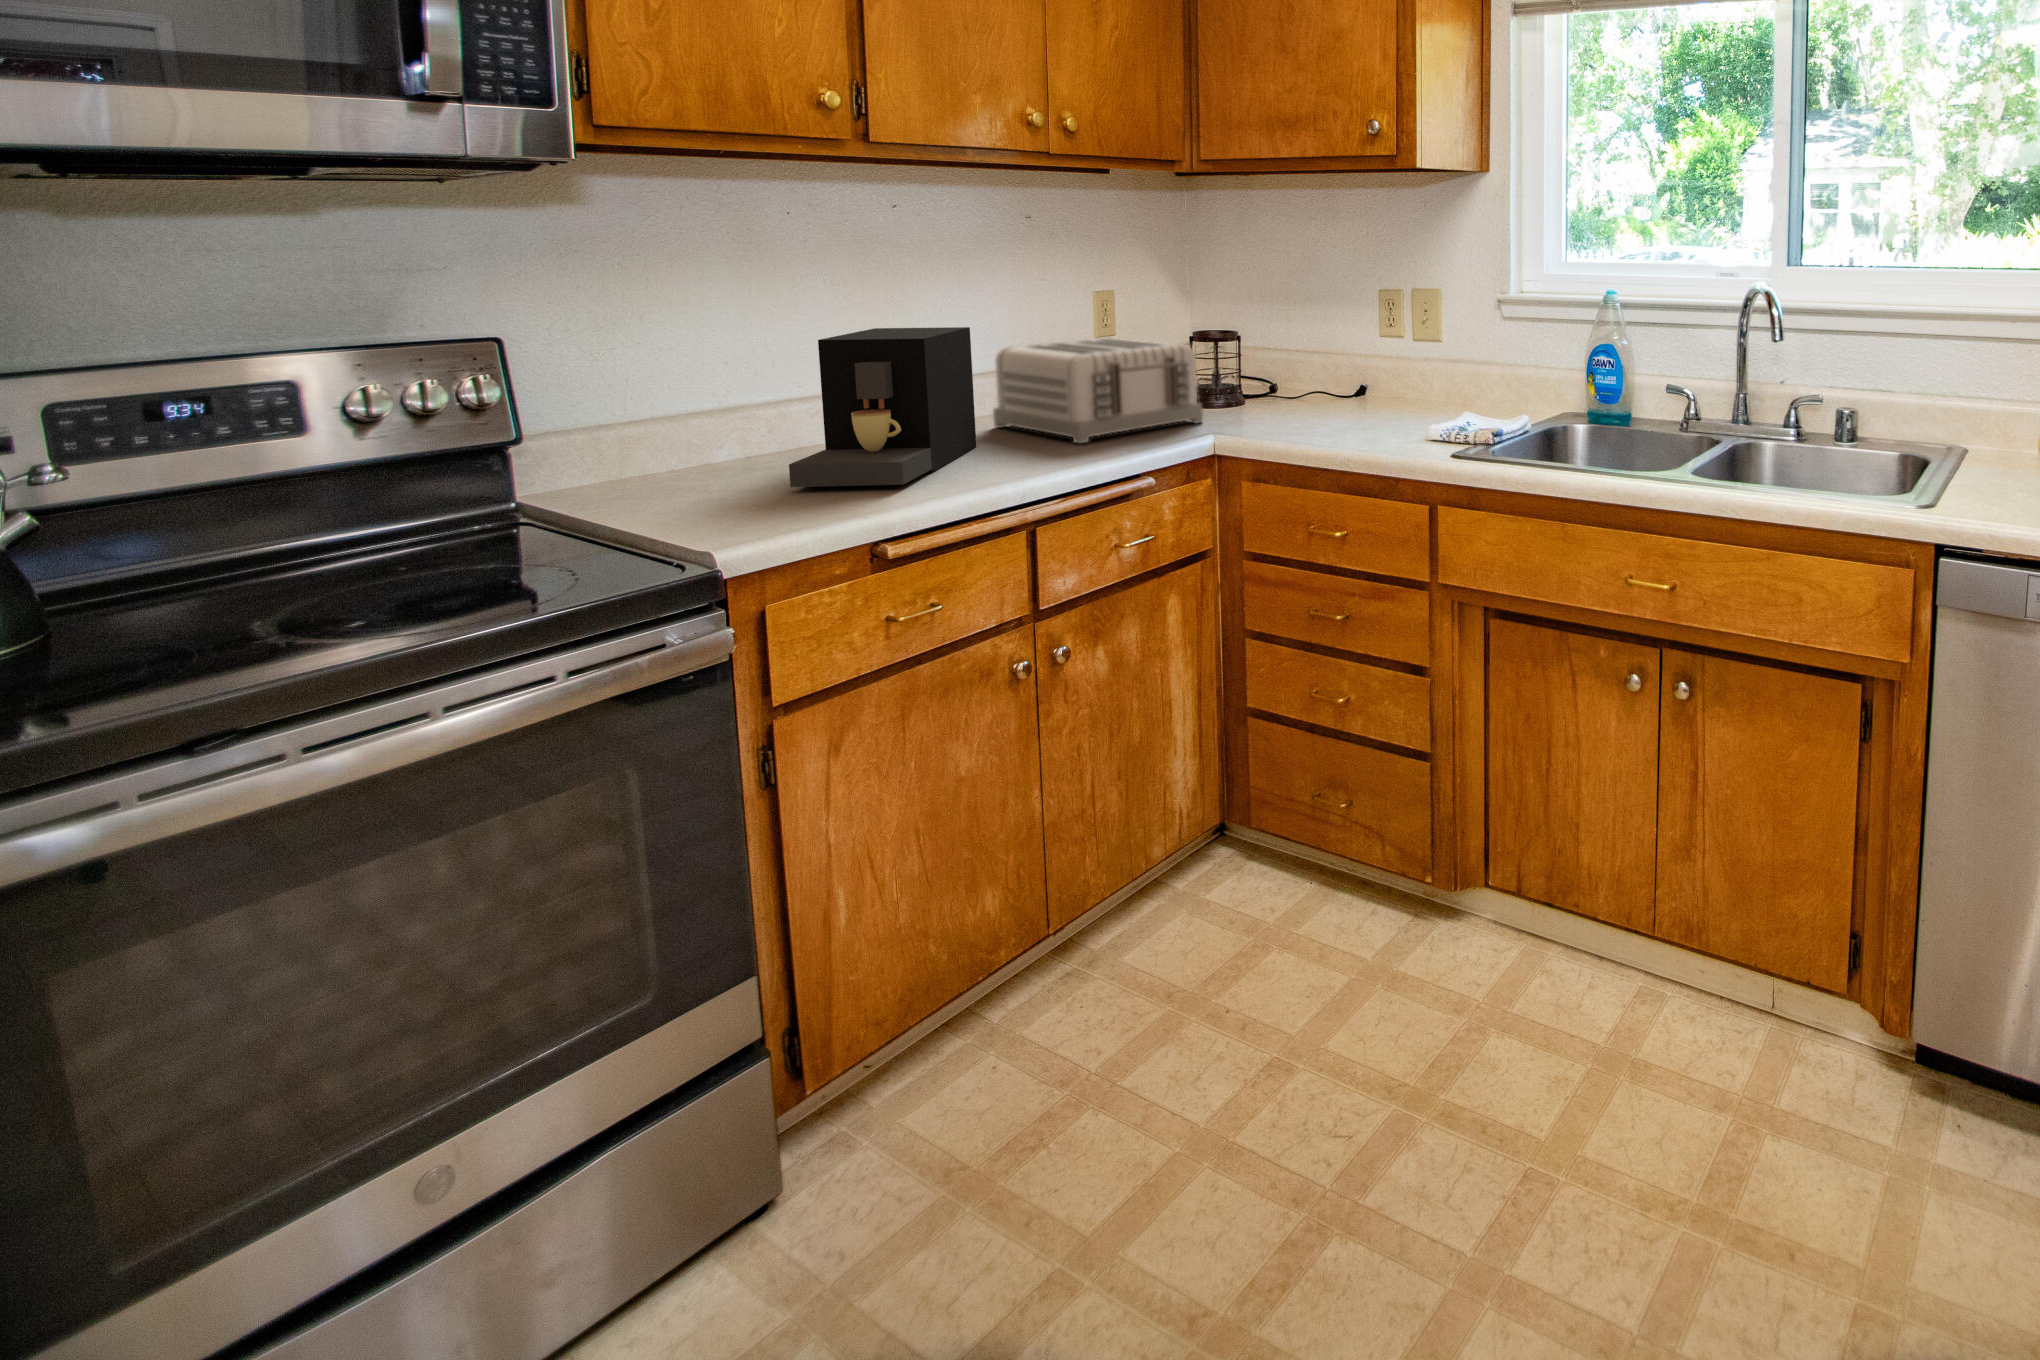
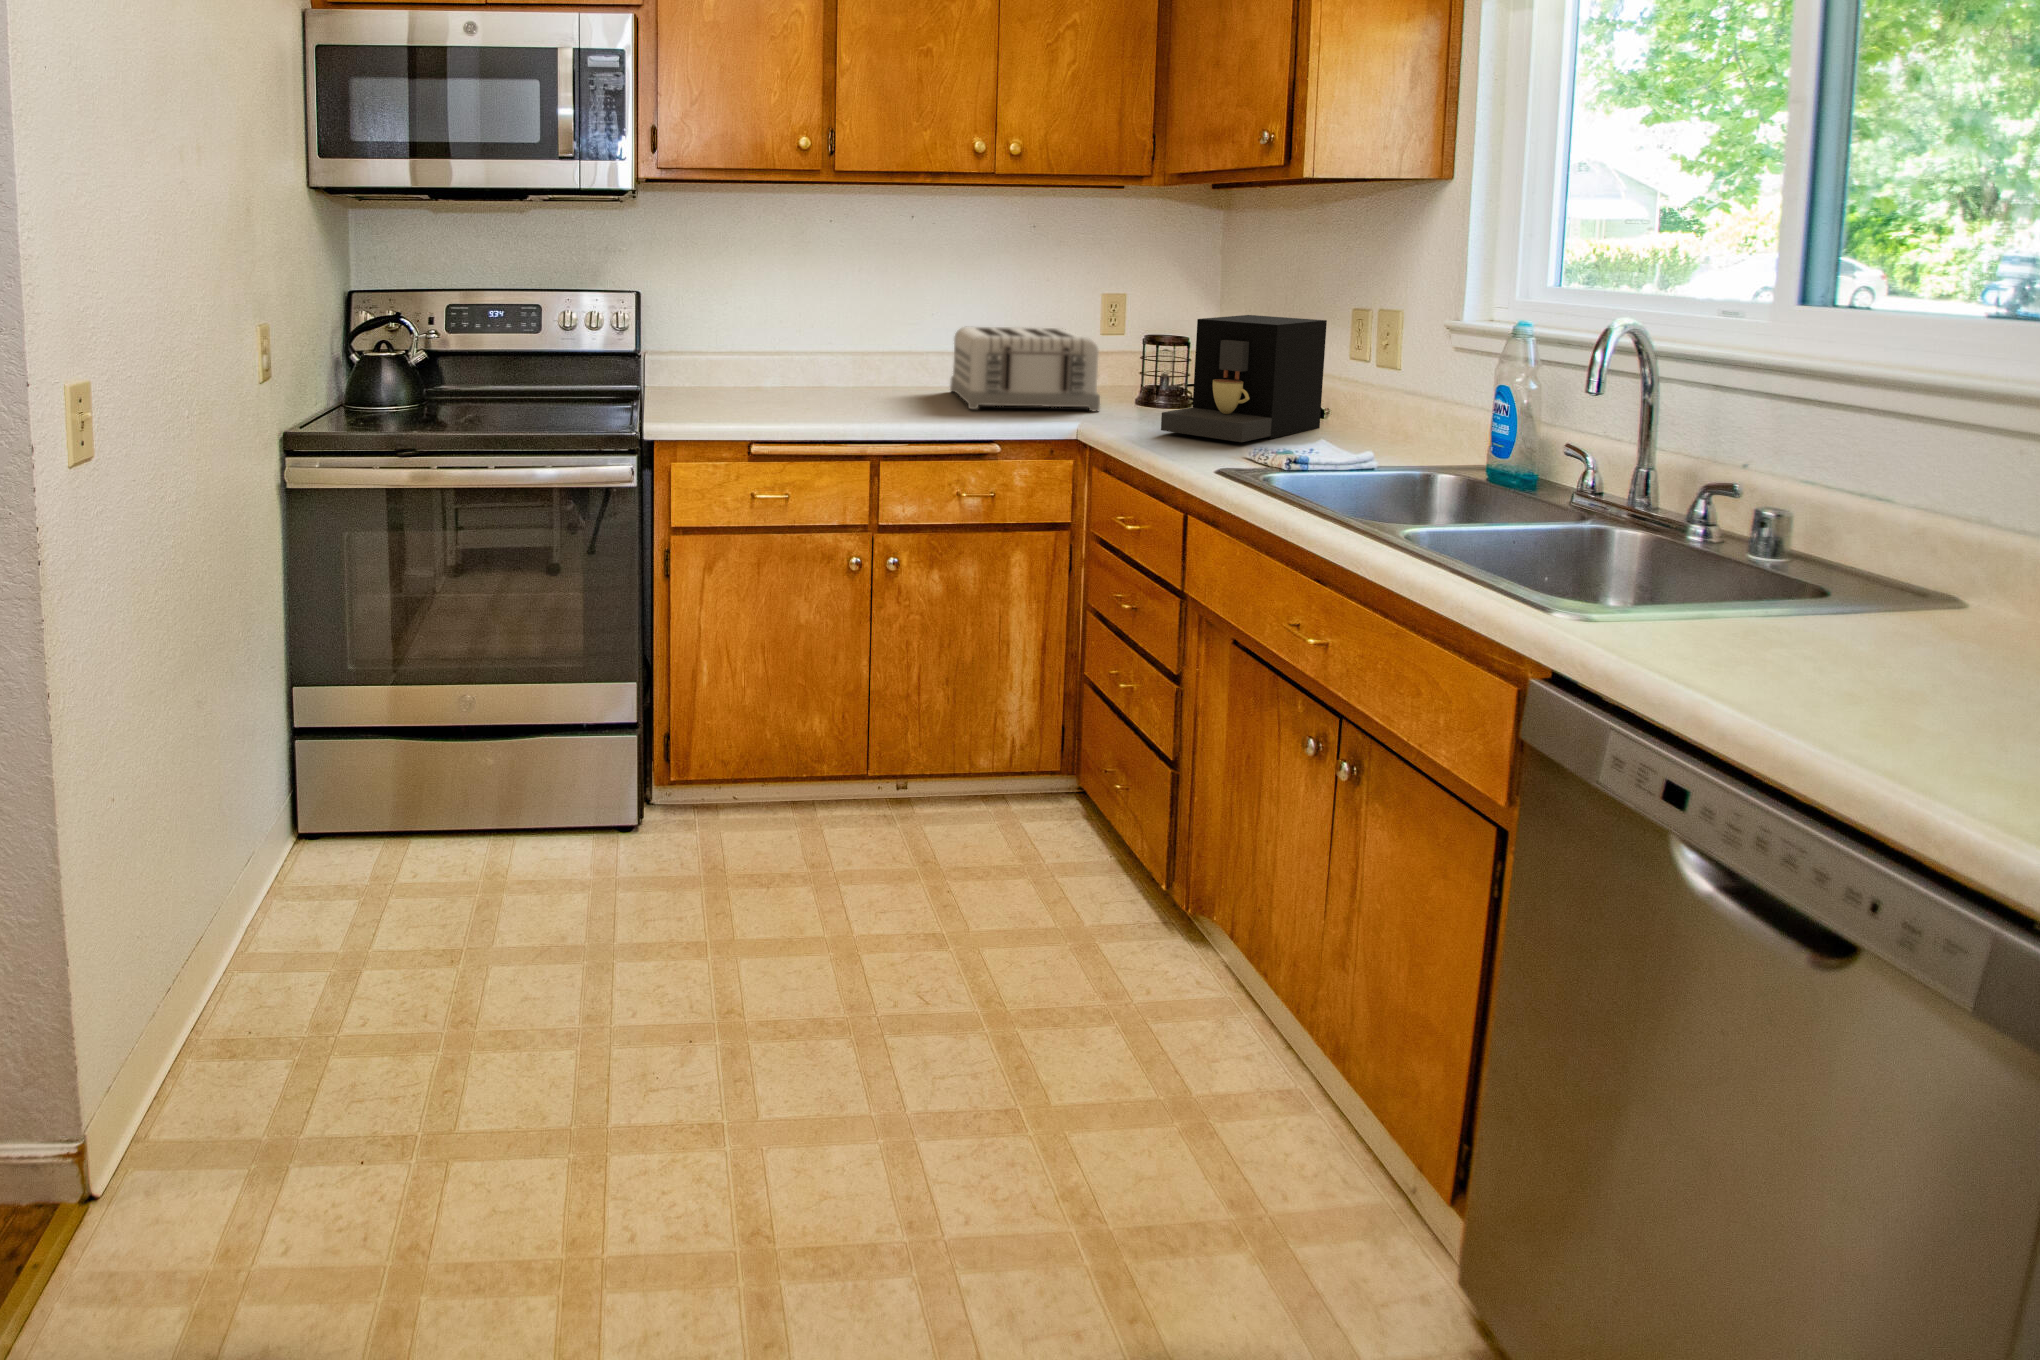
coffee maker: present [789,327,976,487] -> present [1161,315,1327,442]

